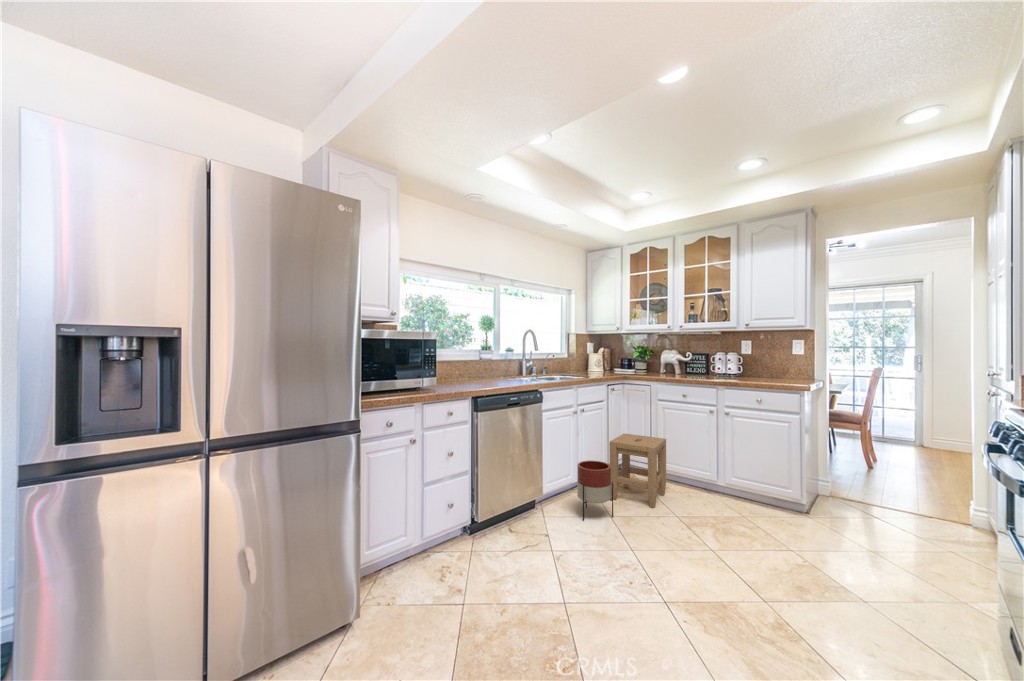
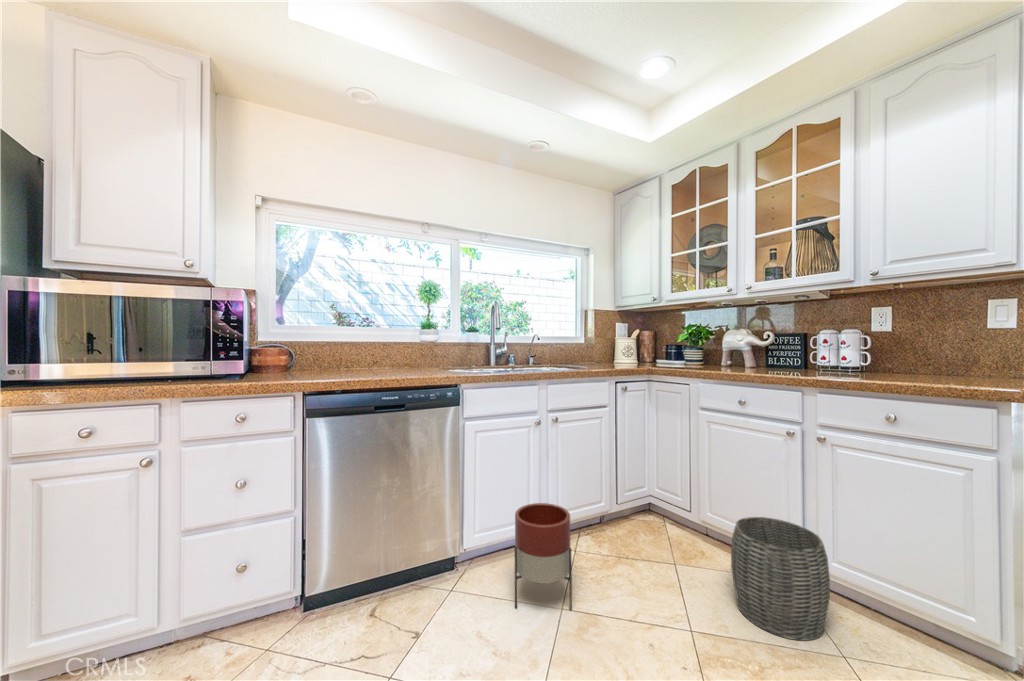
stool: present [609,433,666,508] -> none [593,459,700,601]
woven basket: none [687,458,734,513] -> present [731,517,830,641]

